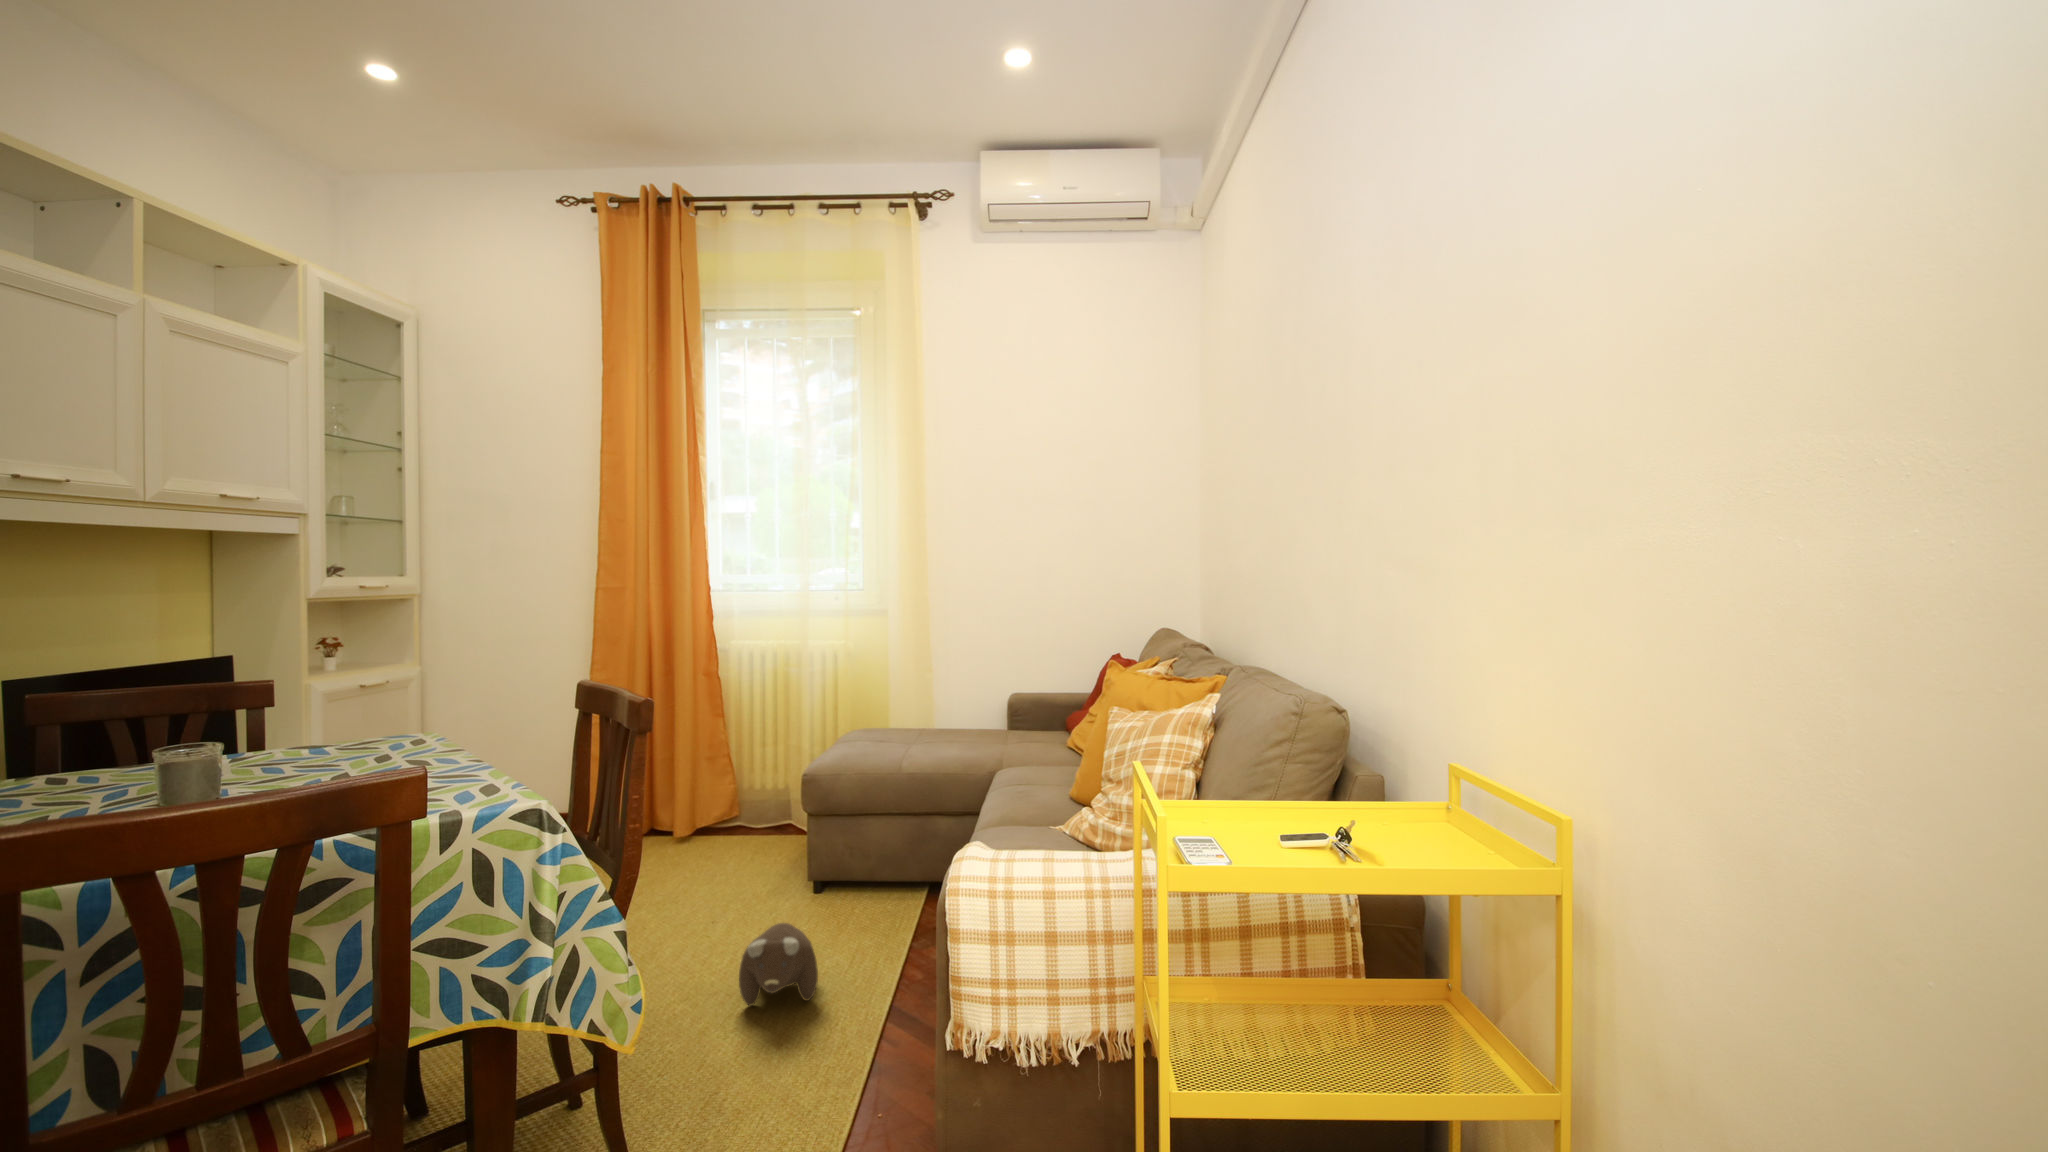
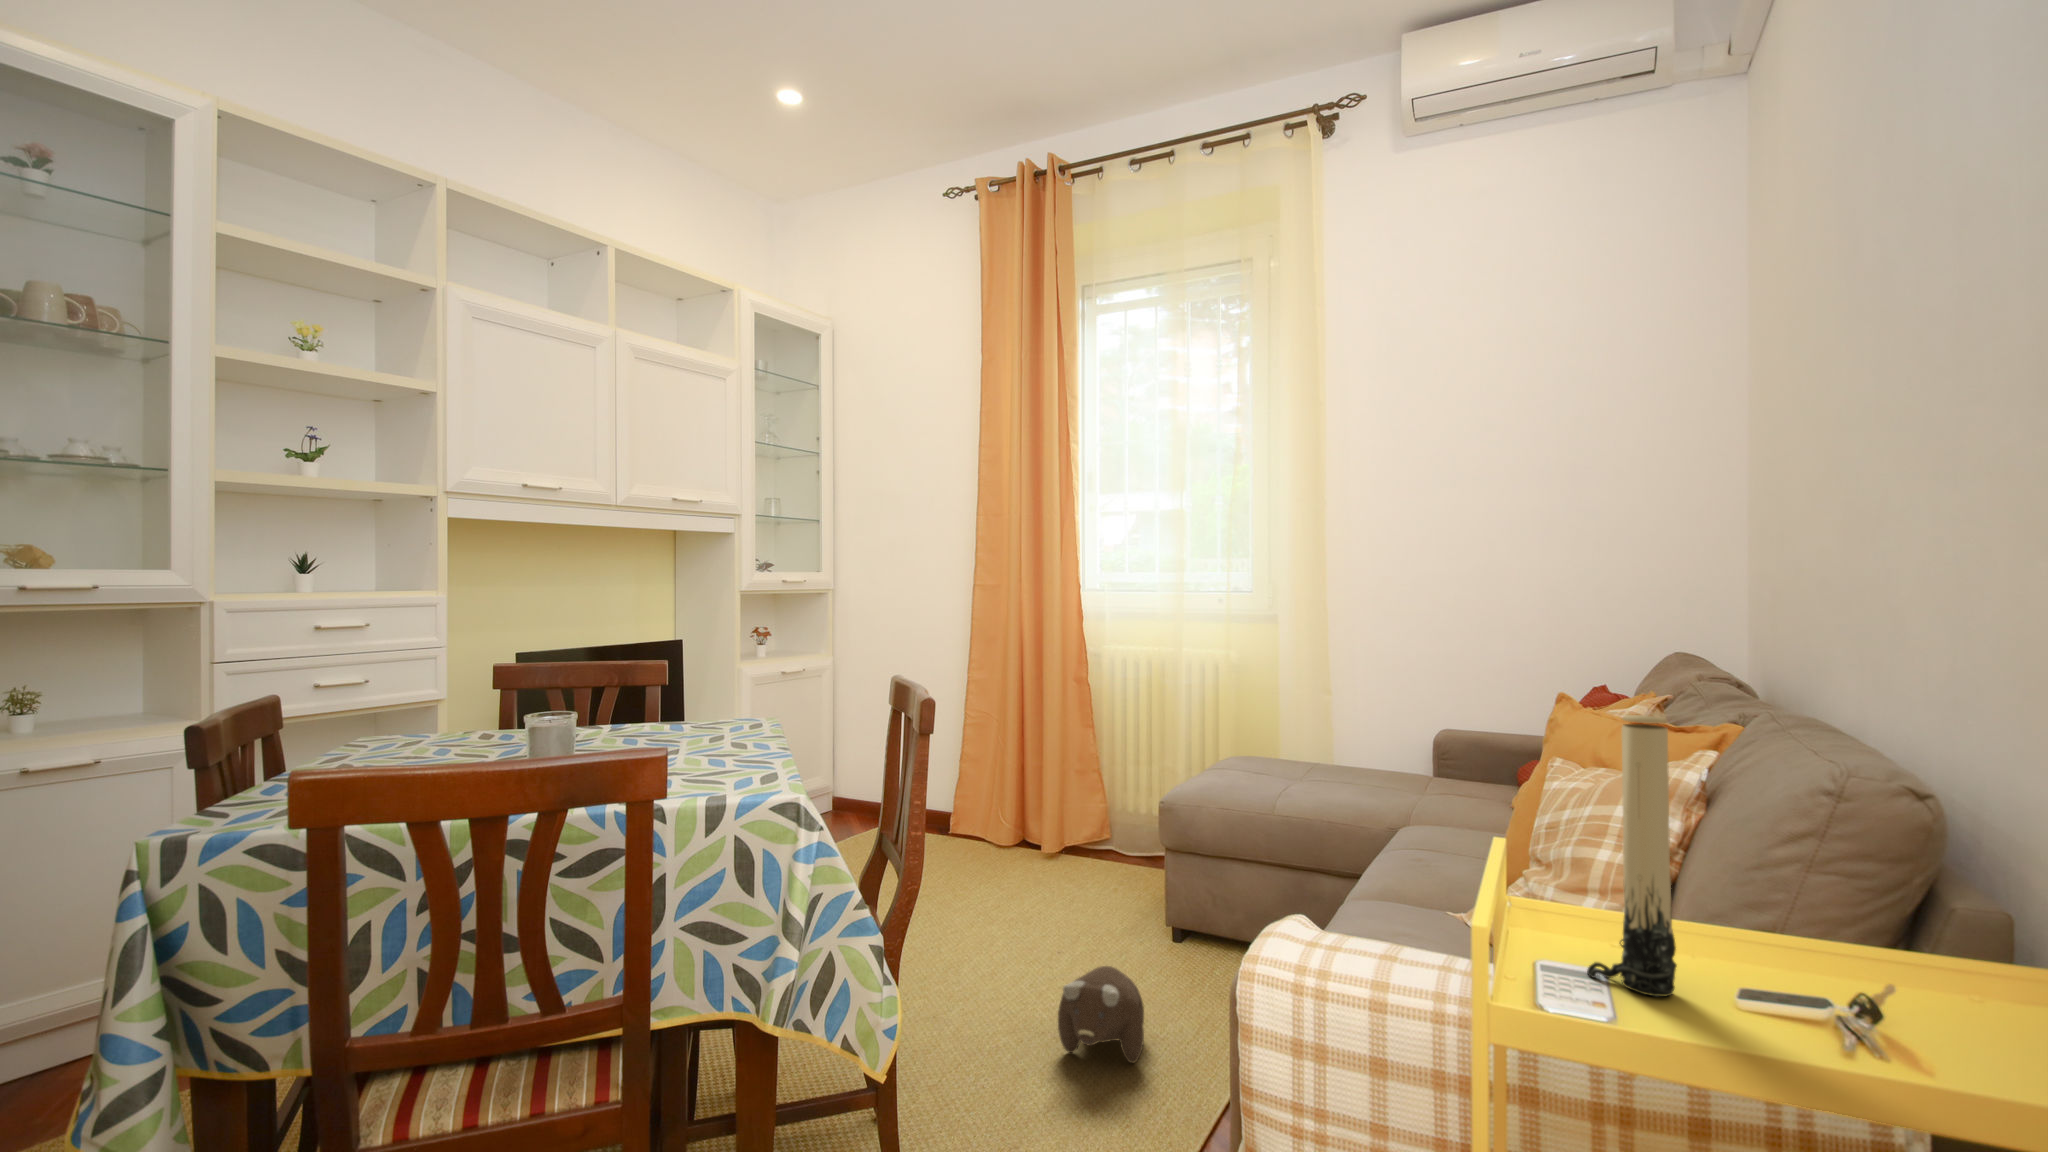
candle: none [1195,672,1244,843] -> present [1587,715,1677,996]

